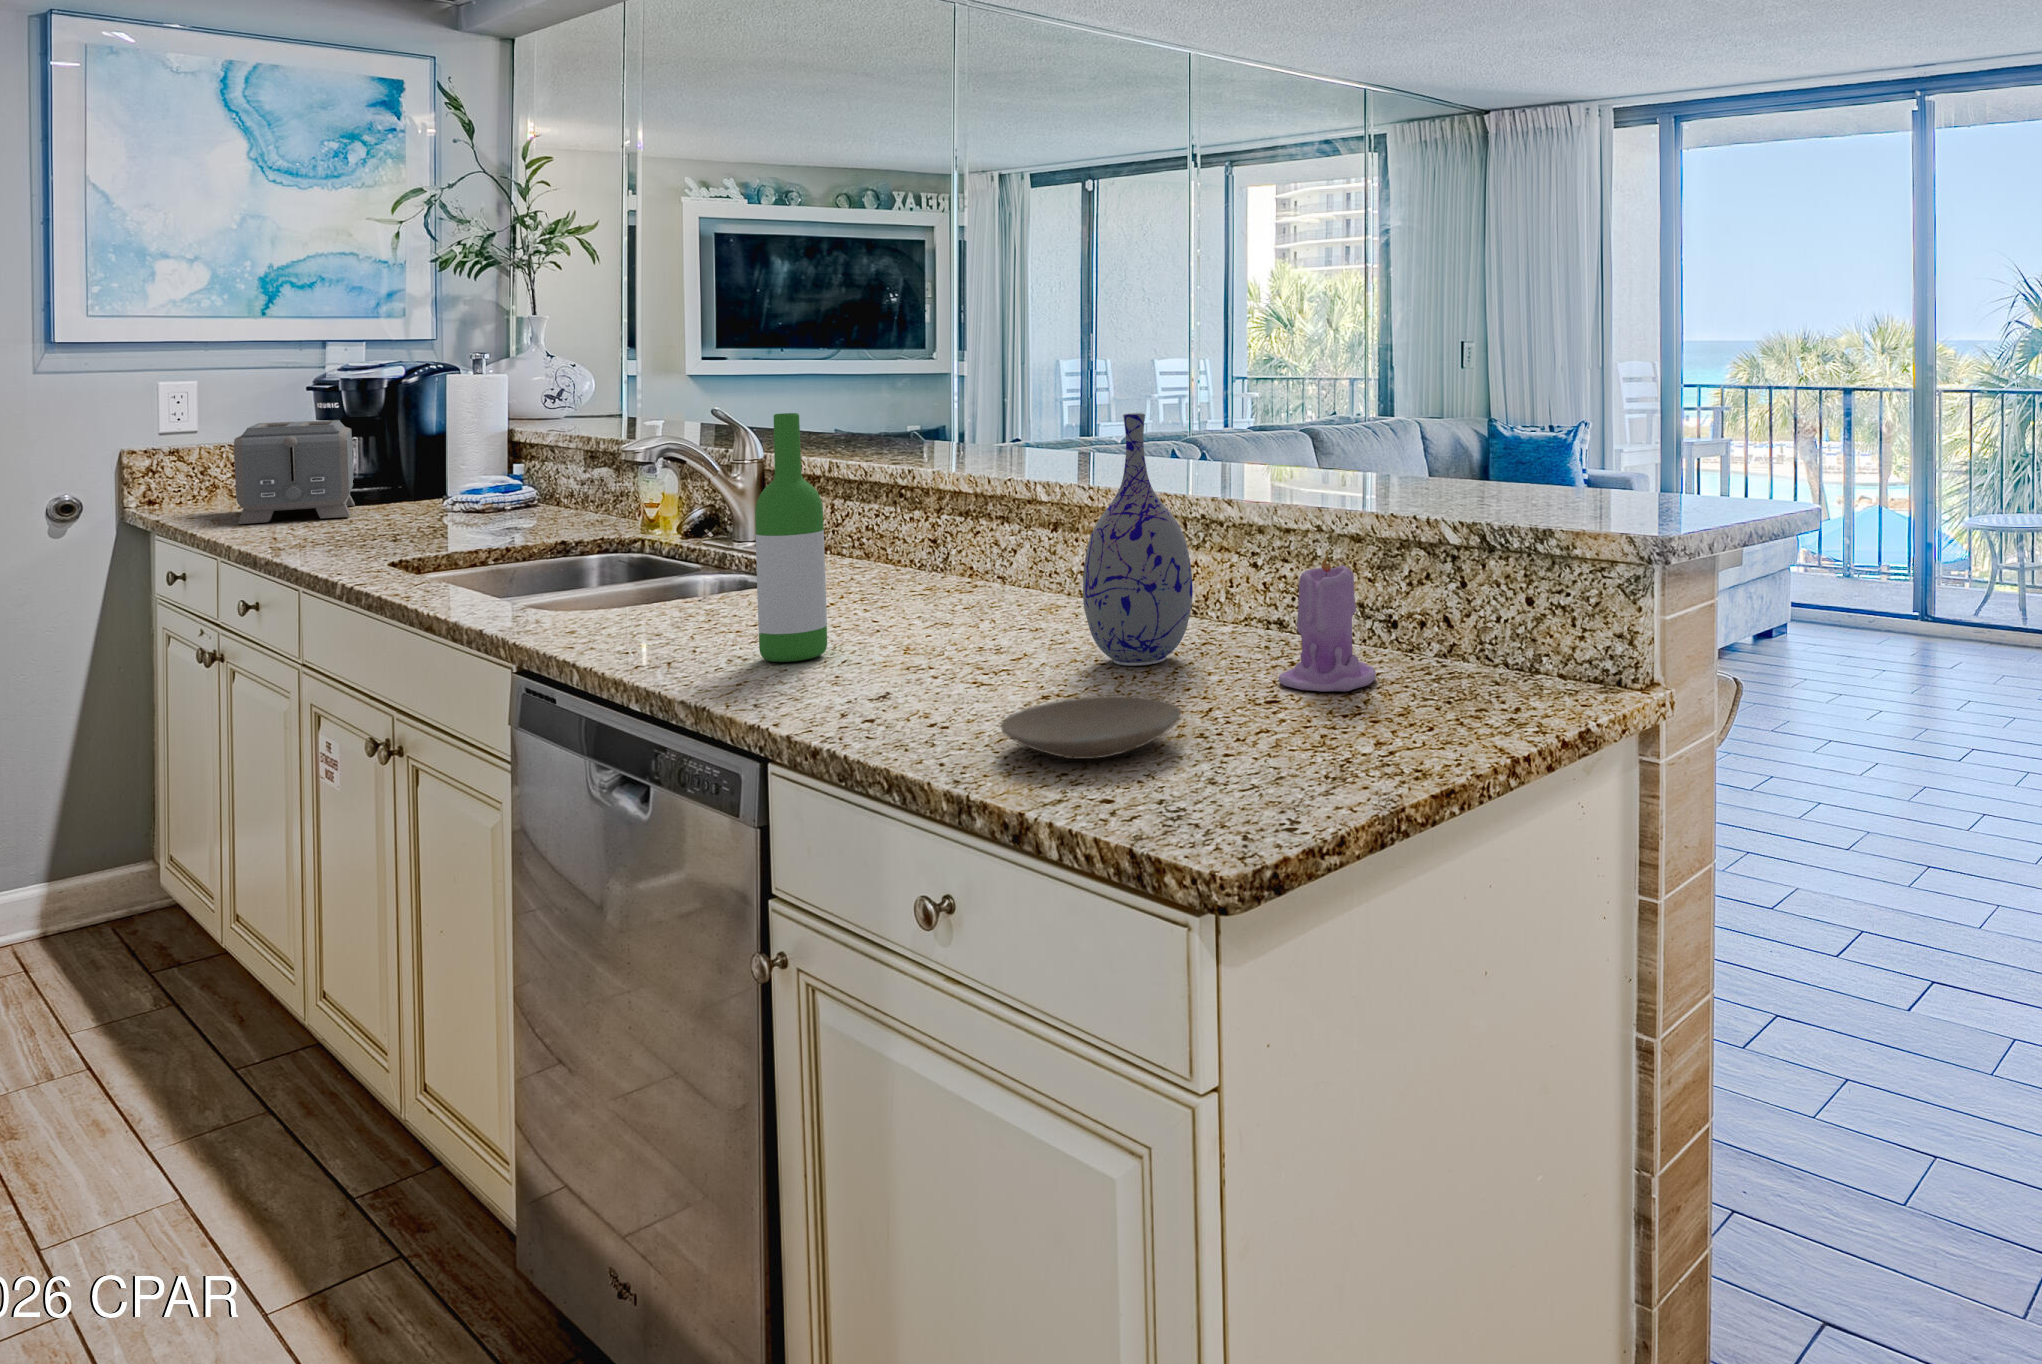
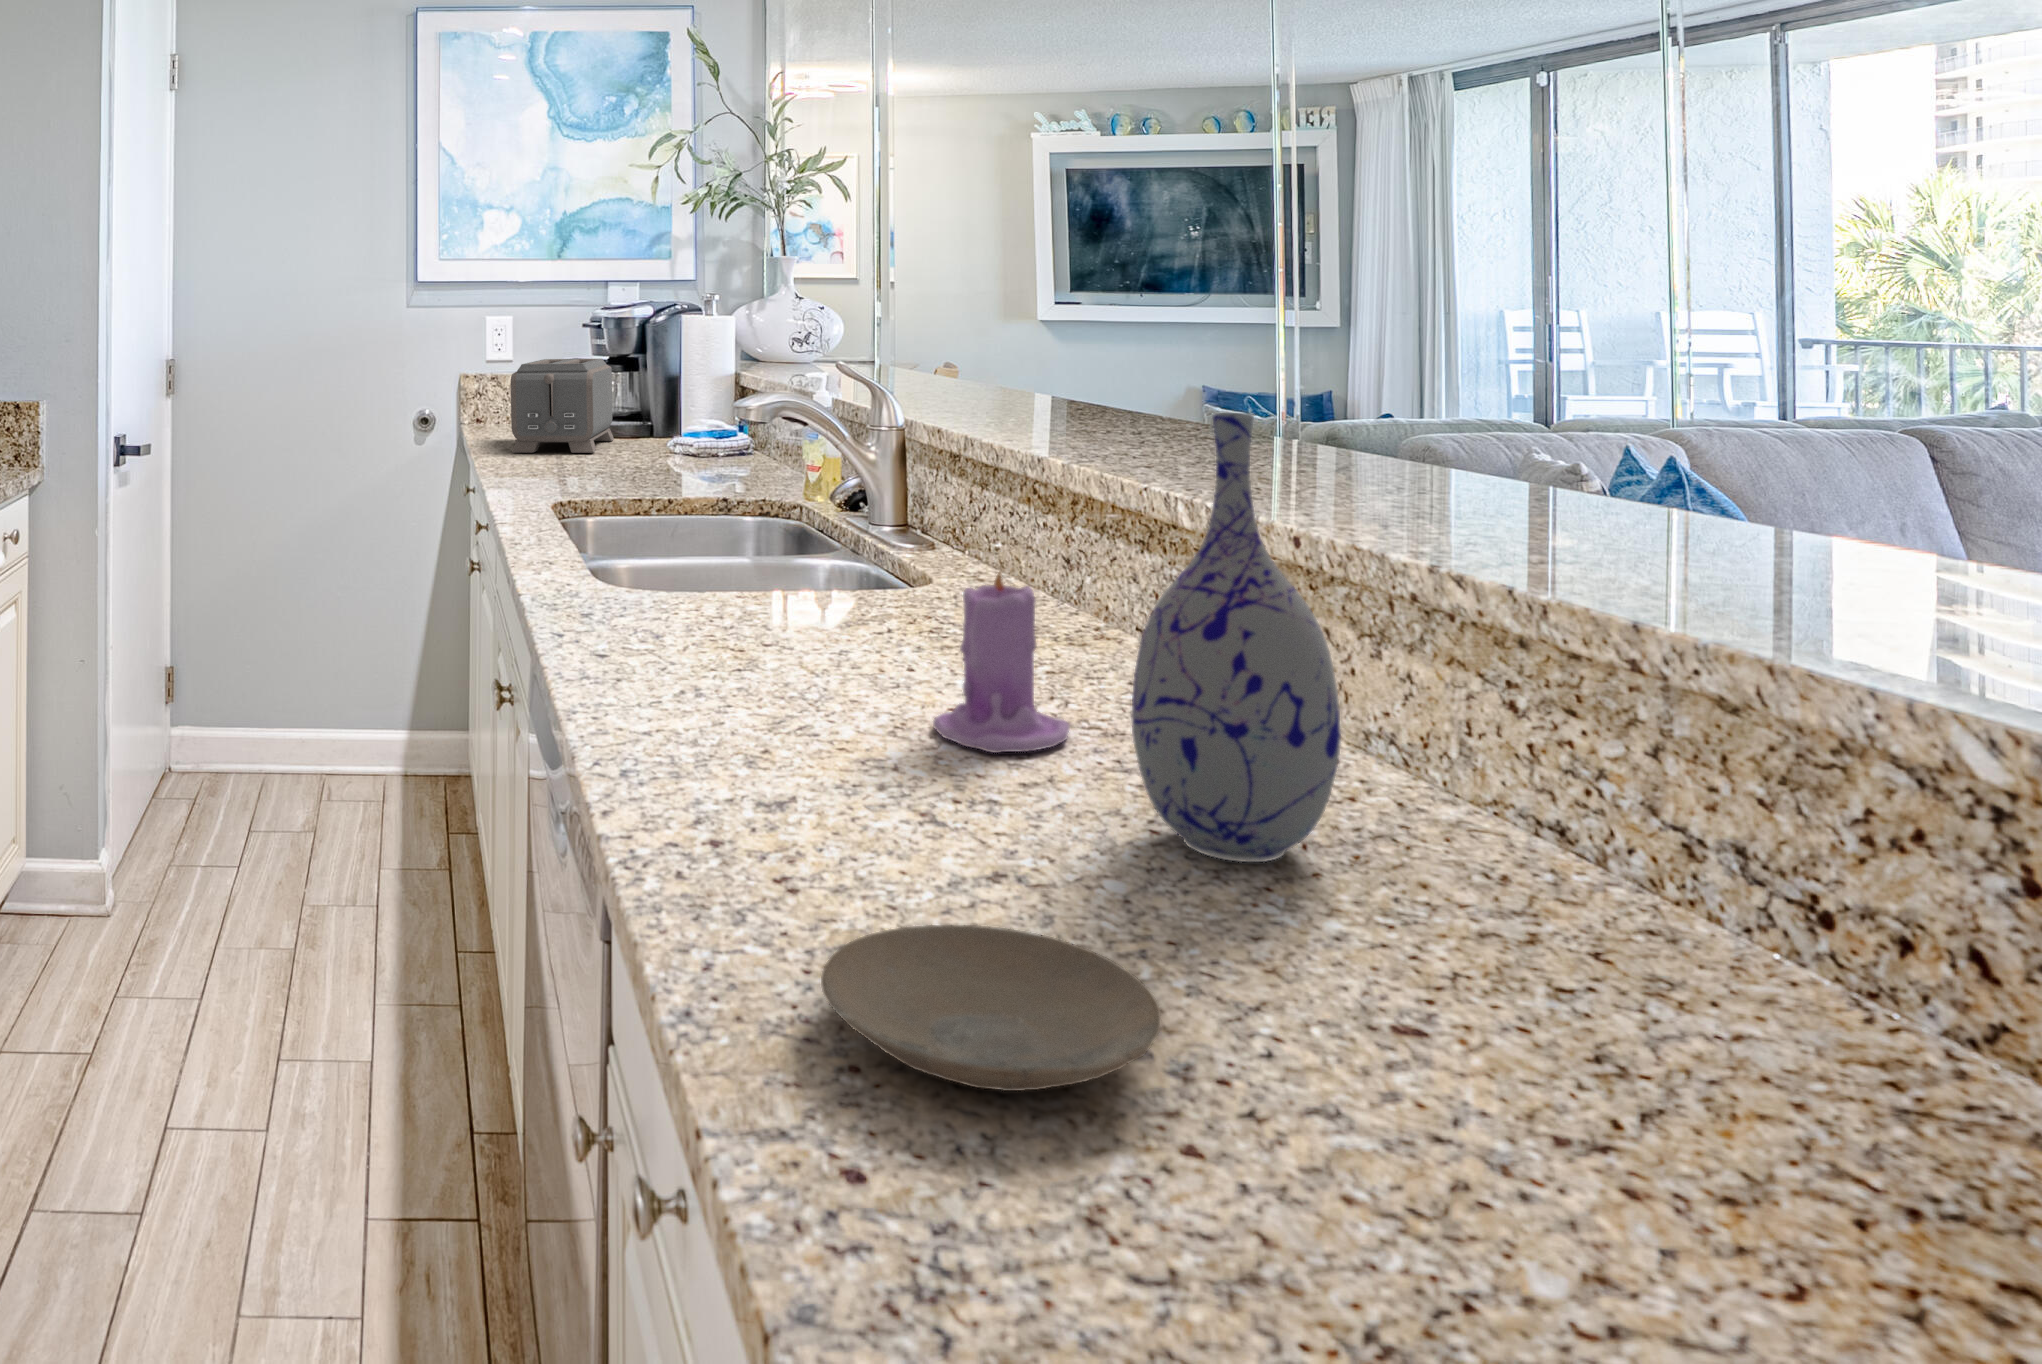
wine bottle: present [755,413,827,662] -> none [716,385,803,723]
candle: present [1279,550,1376,692] -> present [933,571,1070,753]

